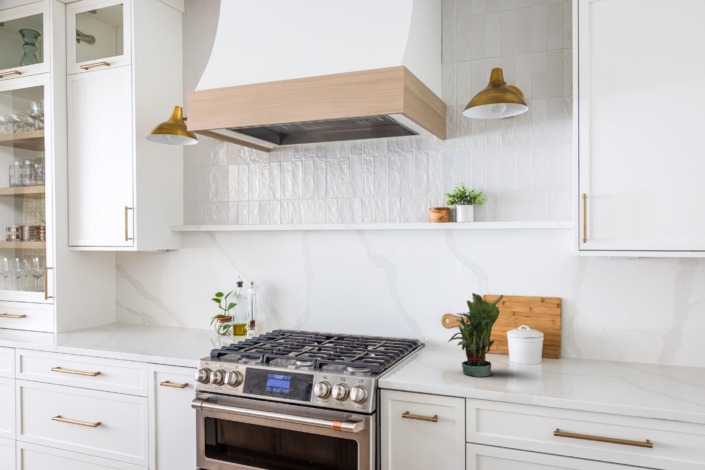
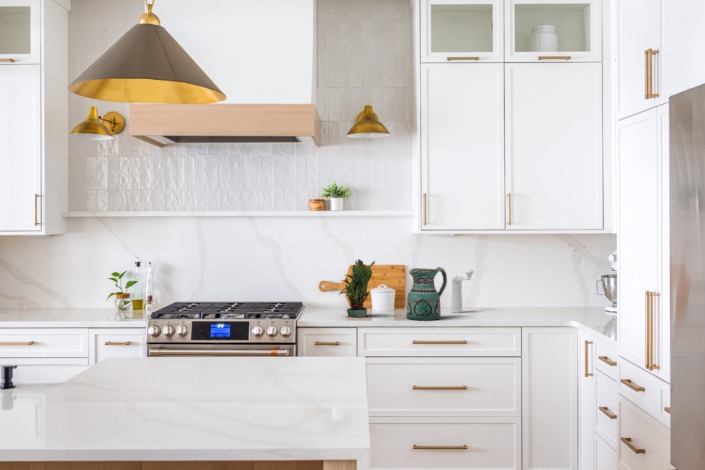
ceramic pitcher: none [549,309,620,397] -> present [406,267,447,320]
pepper mill: none [630,311,670,379] -> present [451,269,473,313]

